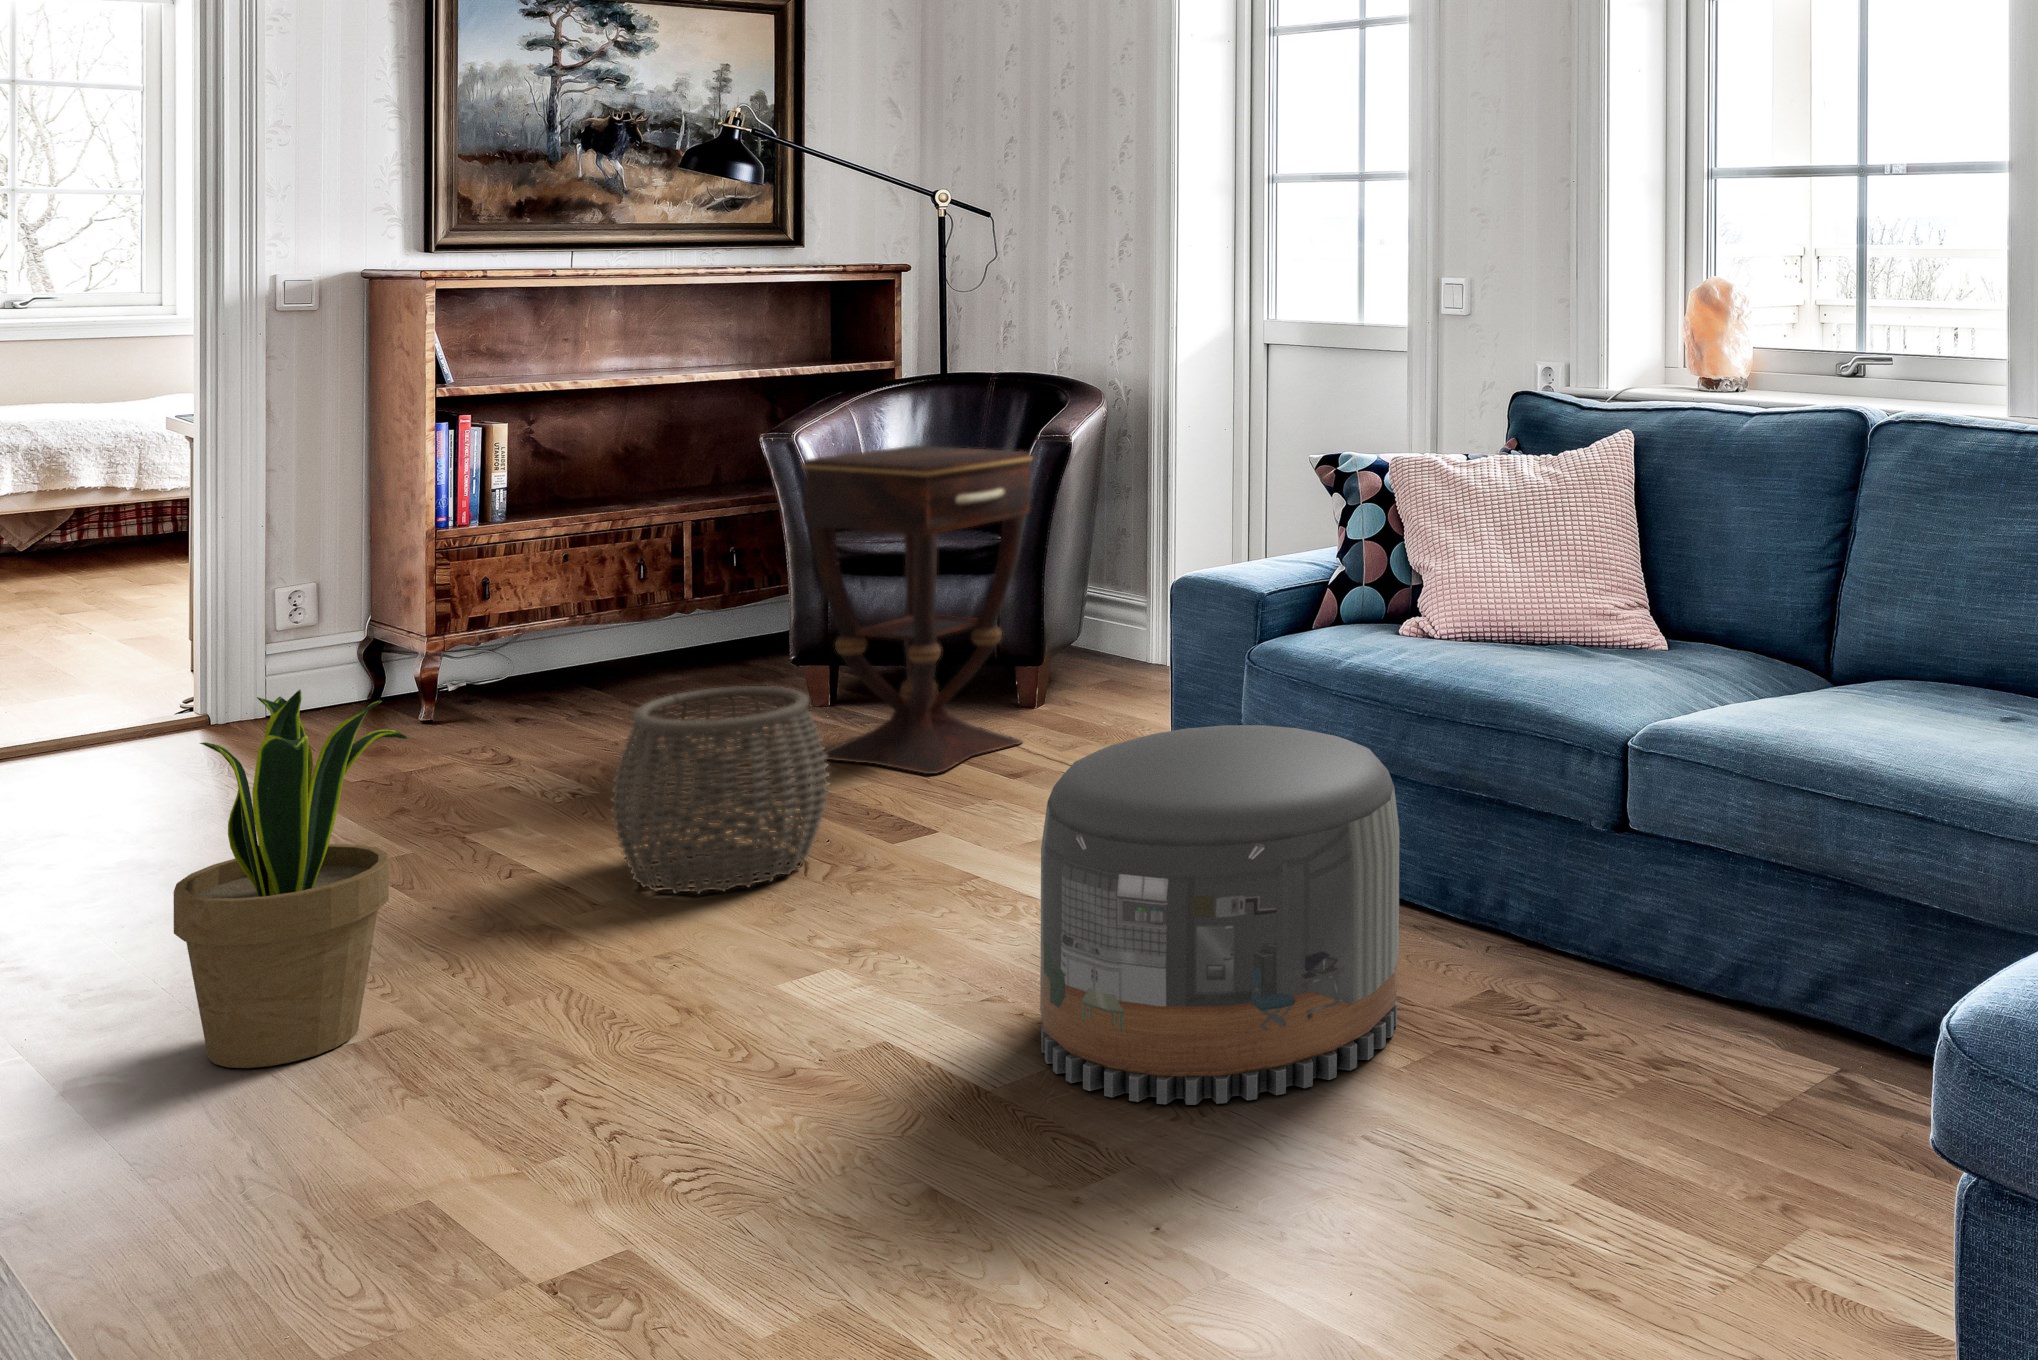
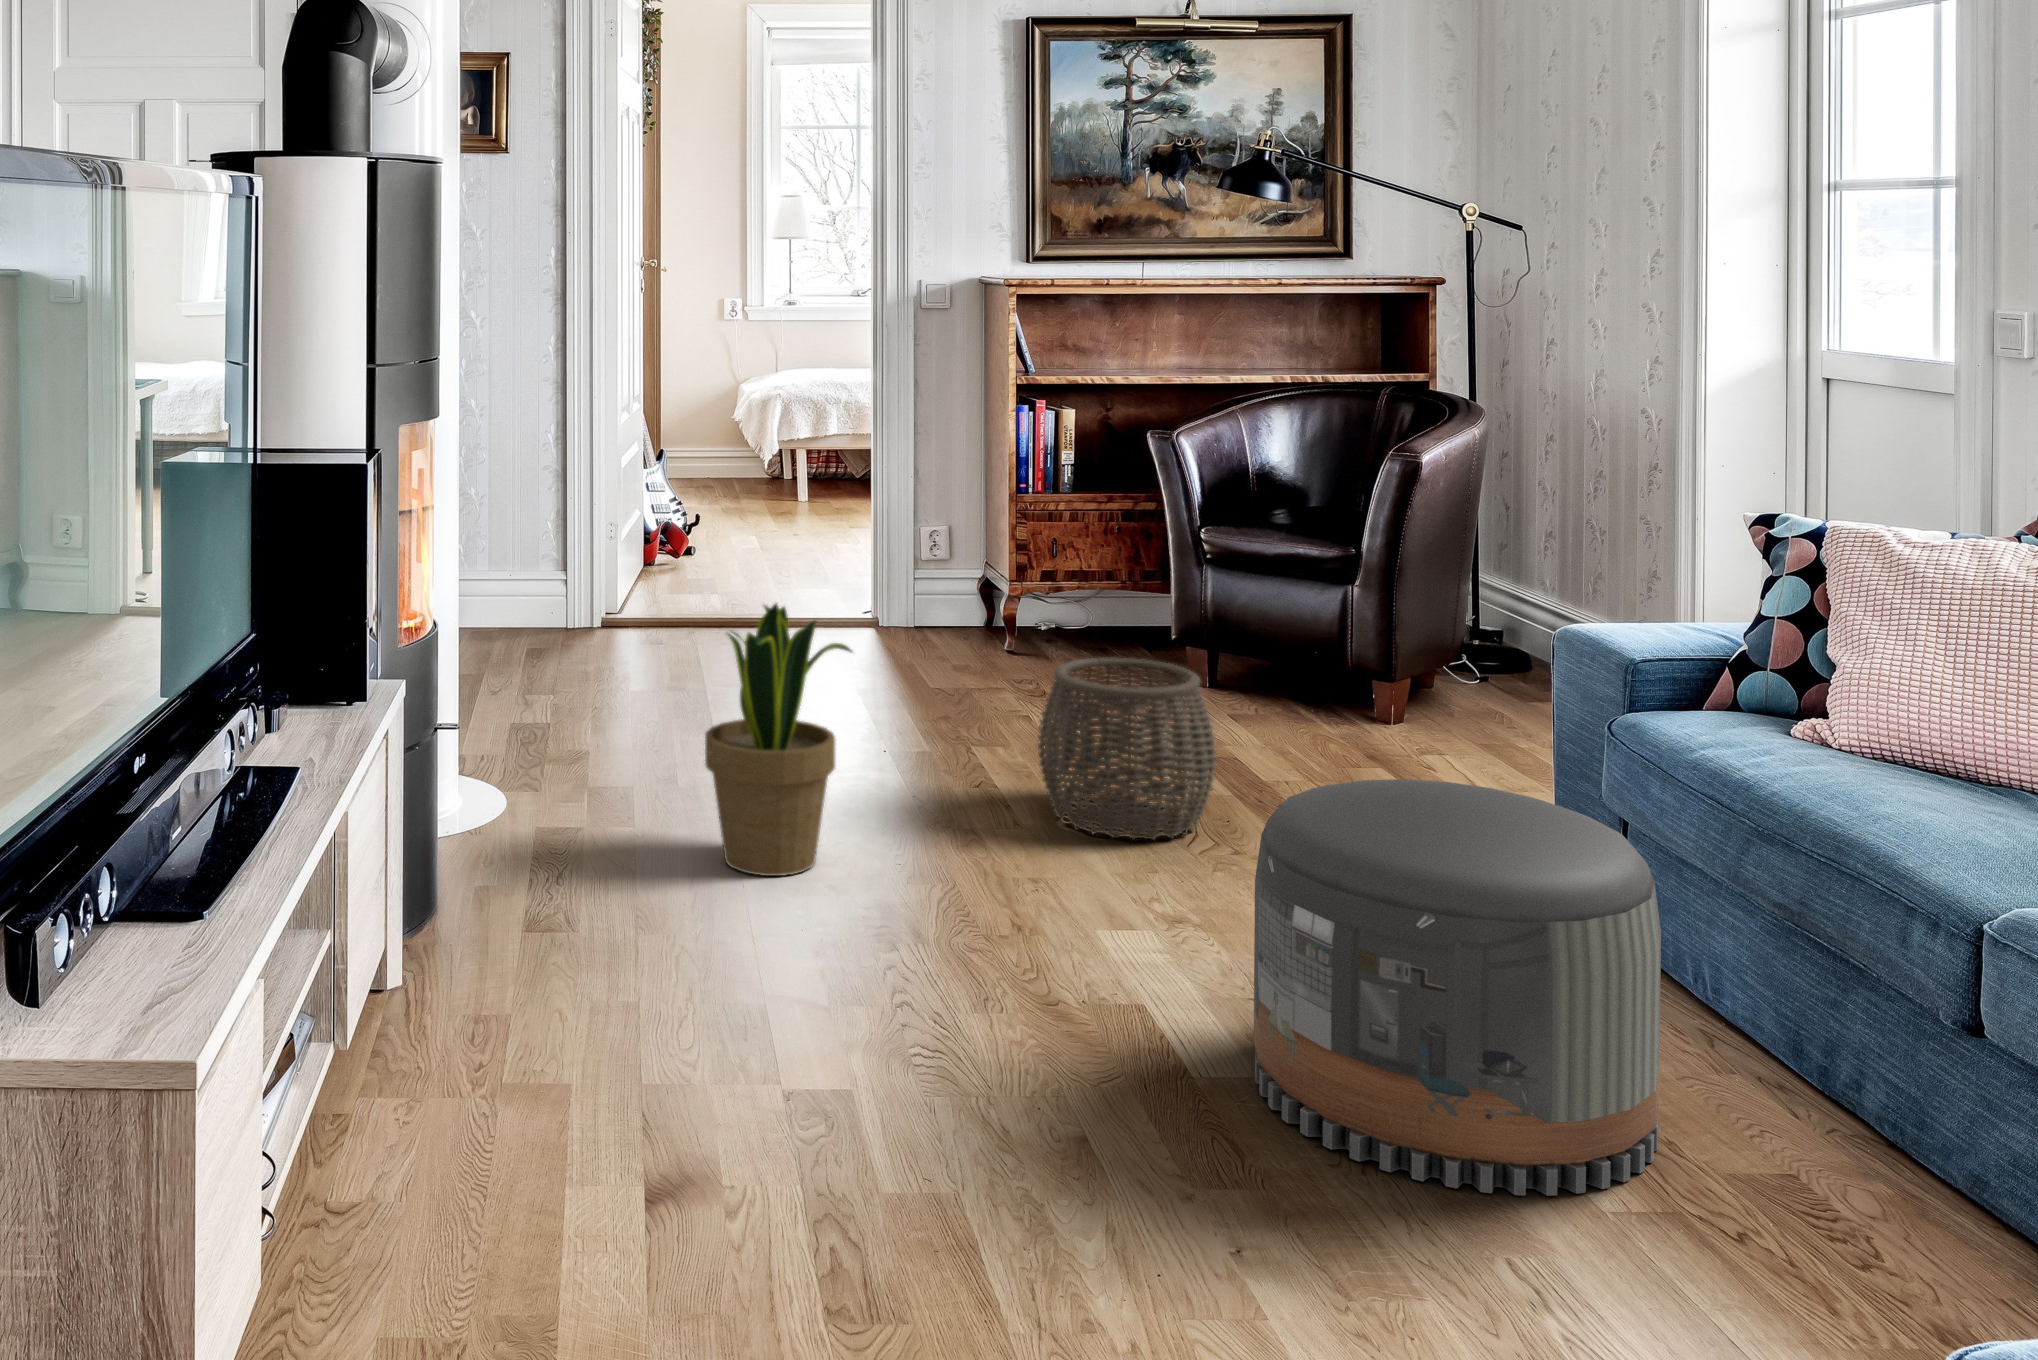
side table: present [802,445,1032,774] -> none [1259,457,1488,782]

